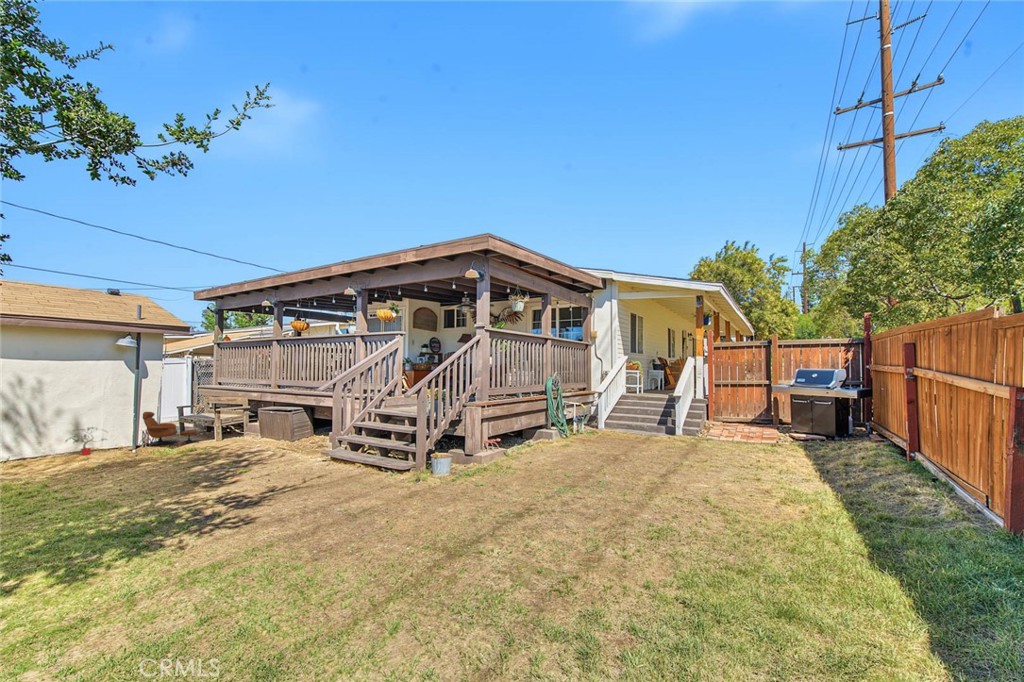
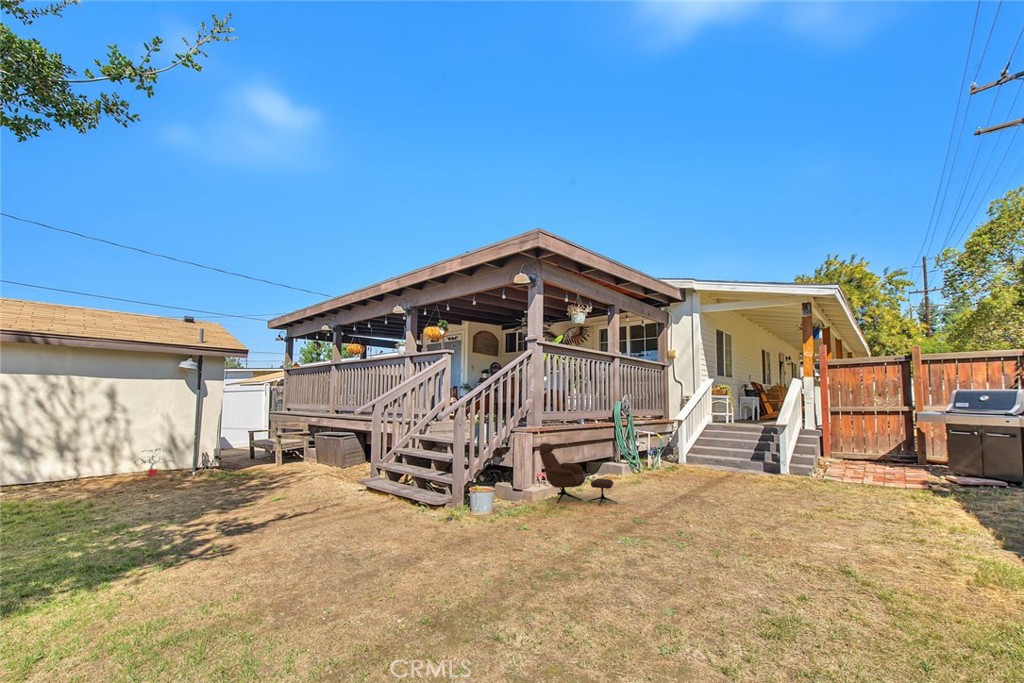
lounge chair: present [143,412,197,447] -> present [539,443,617,505]

